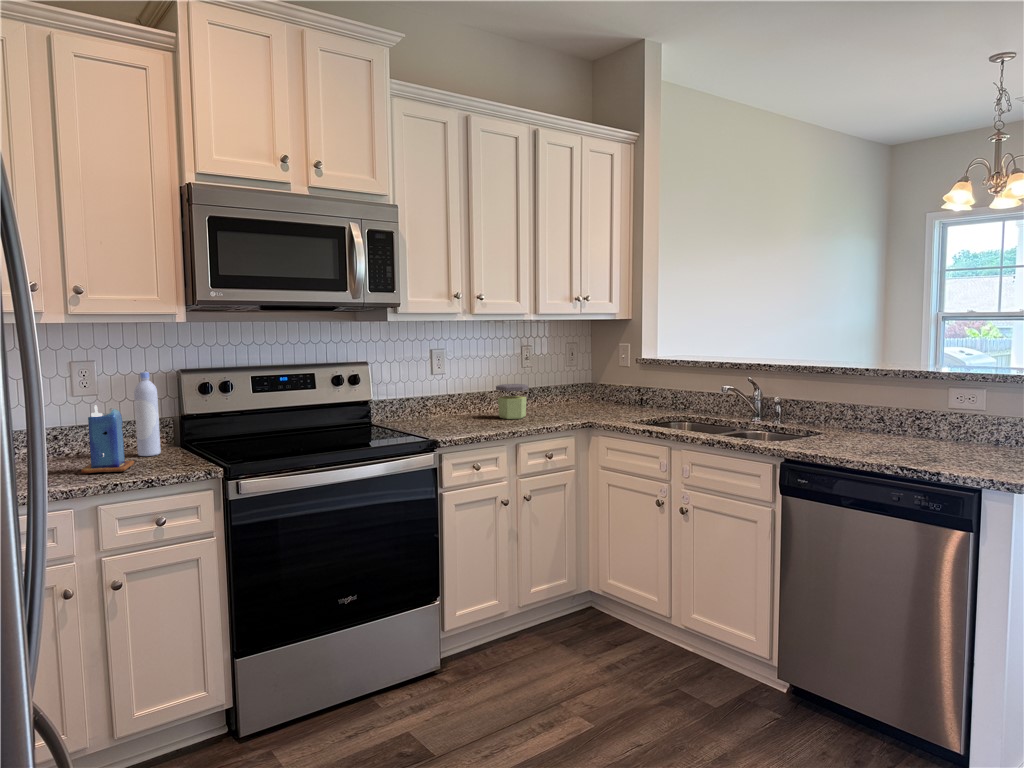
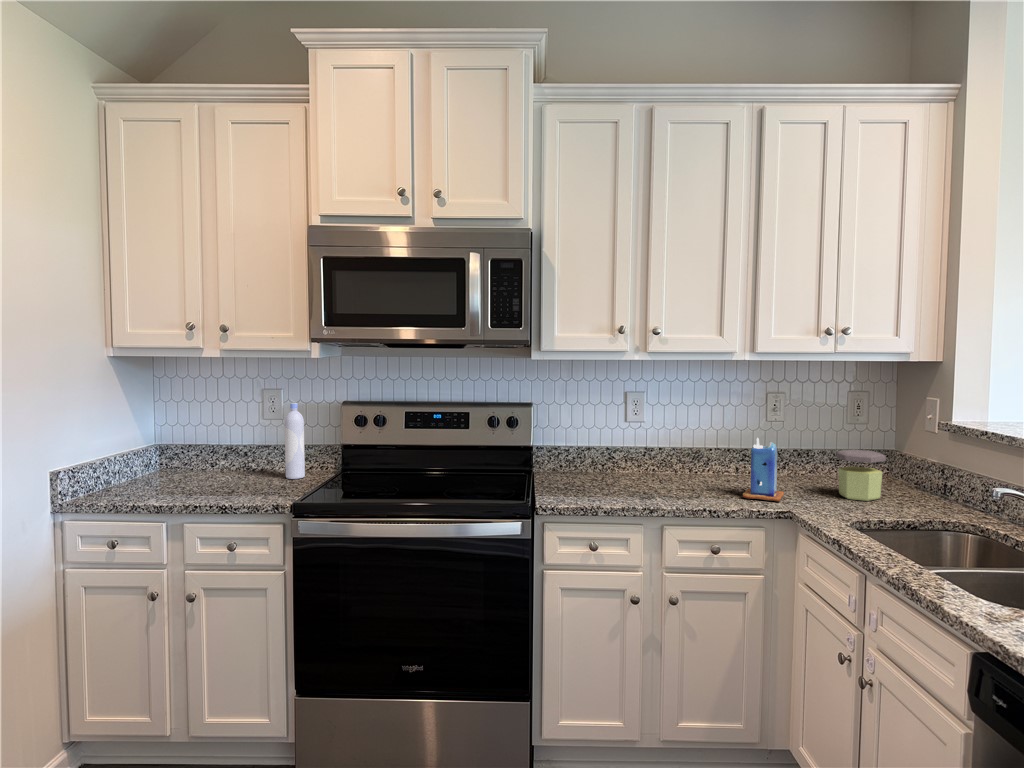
jar: present [496,384,528,419] -> present [836,450,886,501]
candle: present [81,405,134,473] -> present [743,438,784,501]

